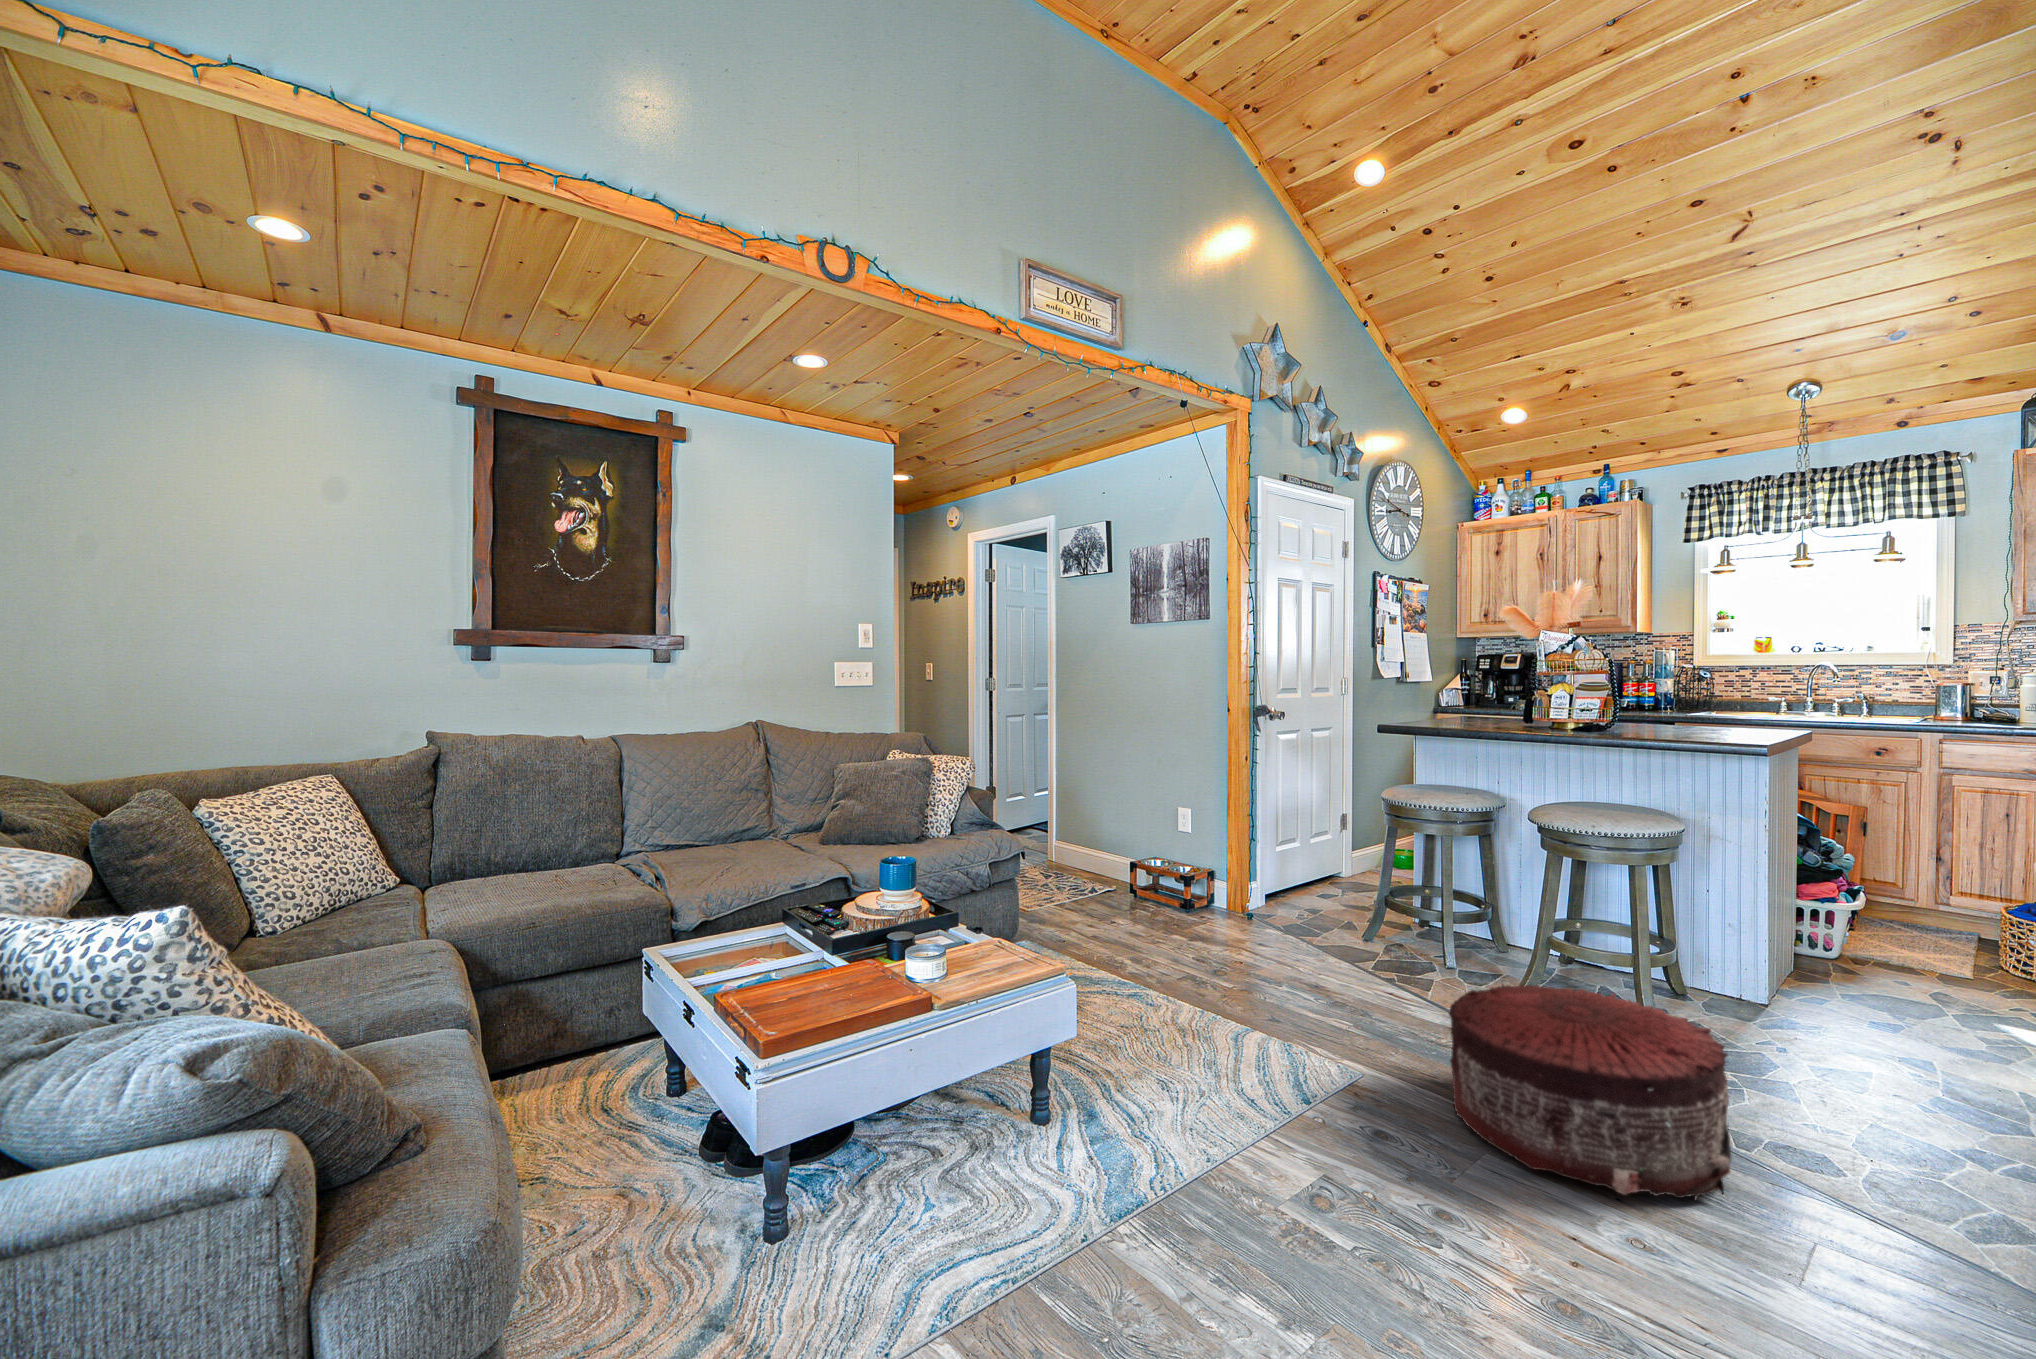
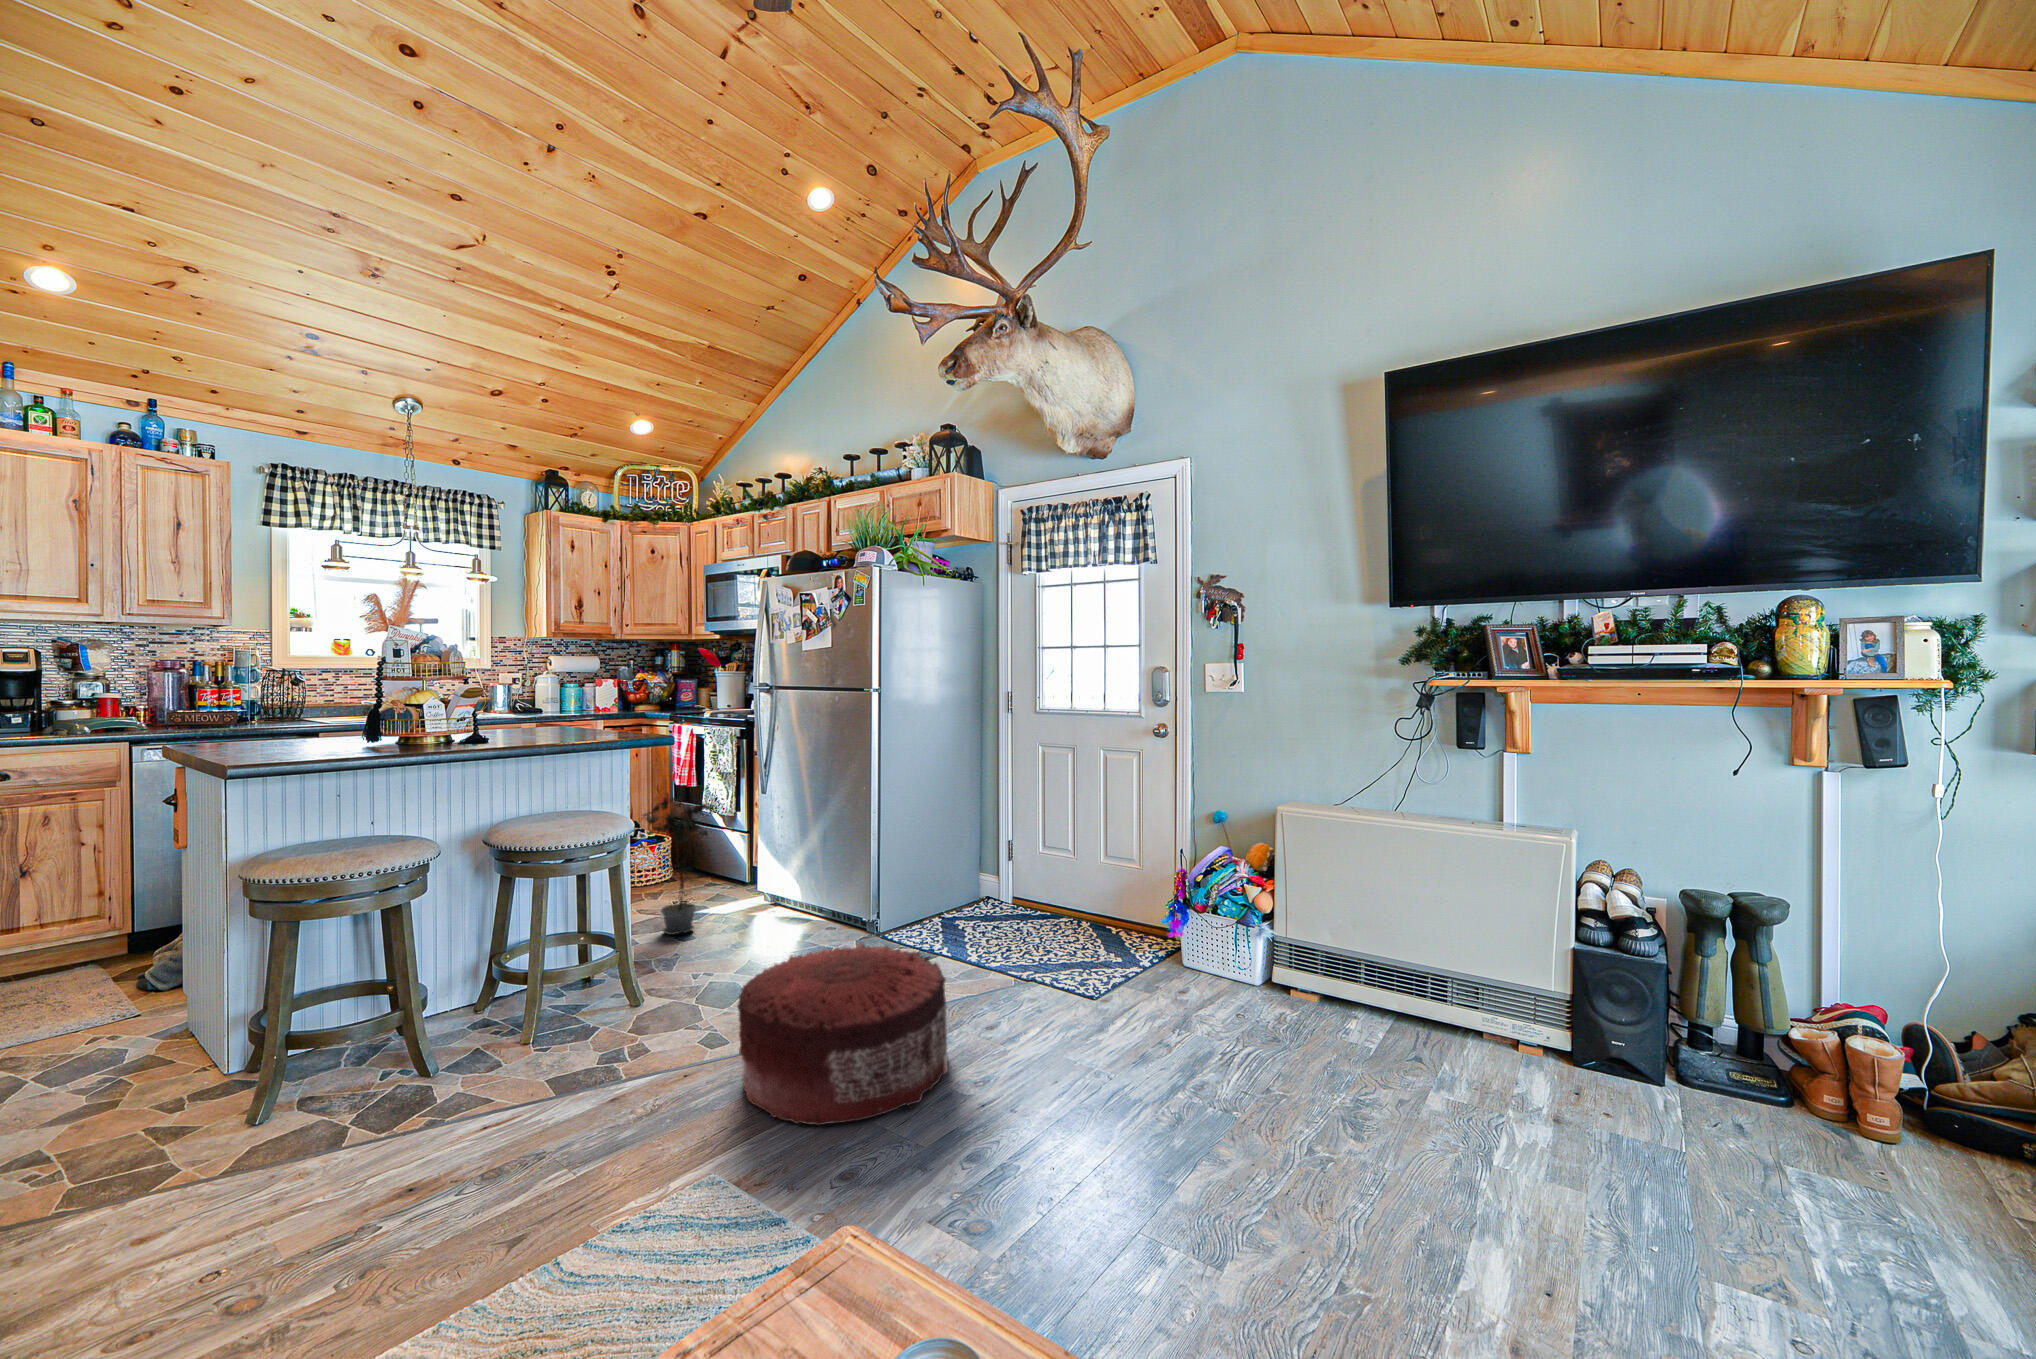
potted plant: none [1799,827,1975,1019] -> present [644,793,714,935]

